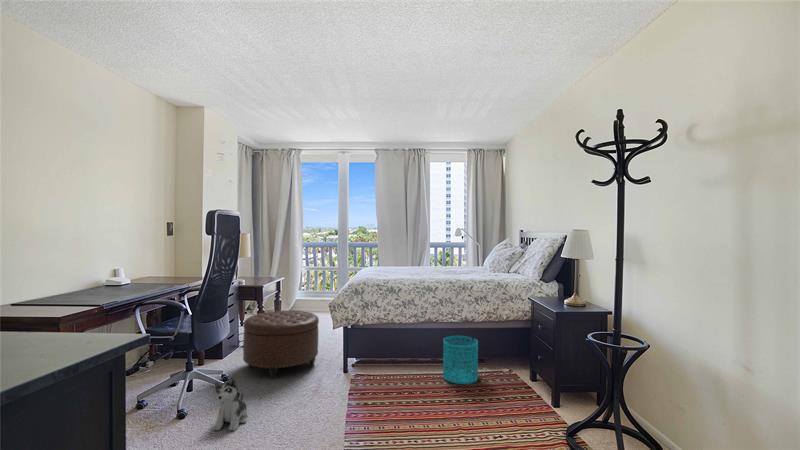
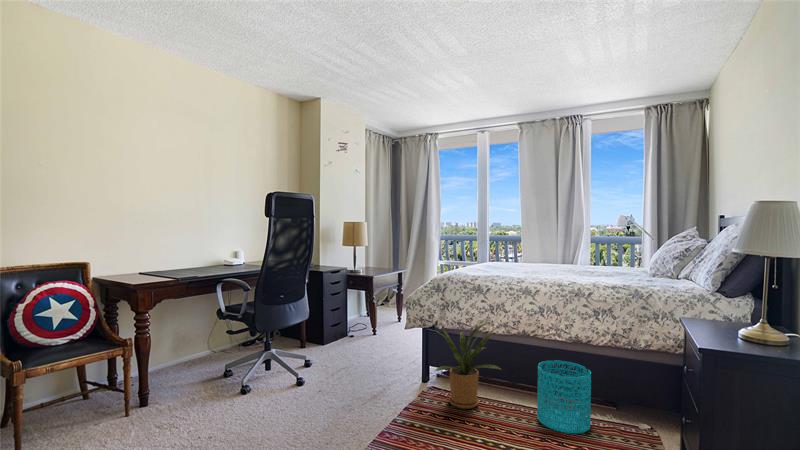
ottoman: present [243,310,319,379] -> none [328,303,406,373]
house plant: none [359,314,419,385] -> present [433,323,500,409]
plush toy: present [213,376,248,431] -> none [253,359,293,415]

